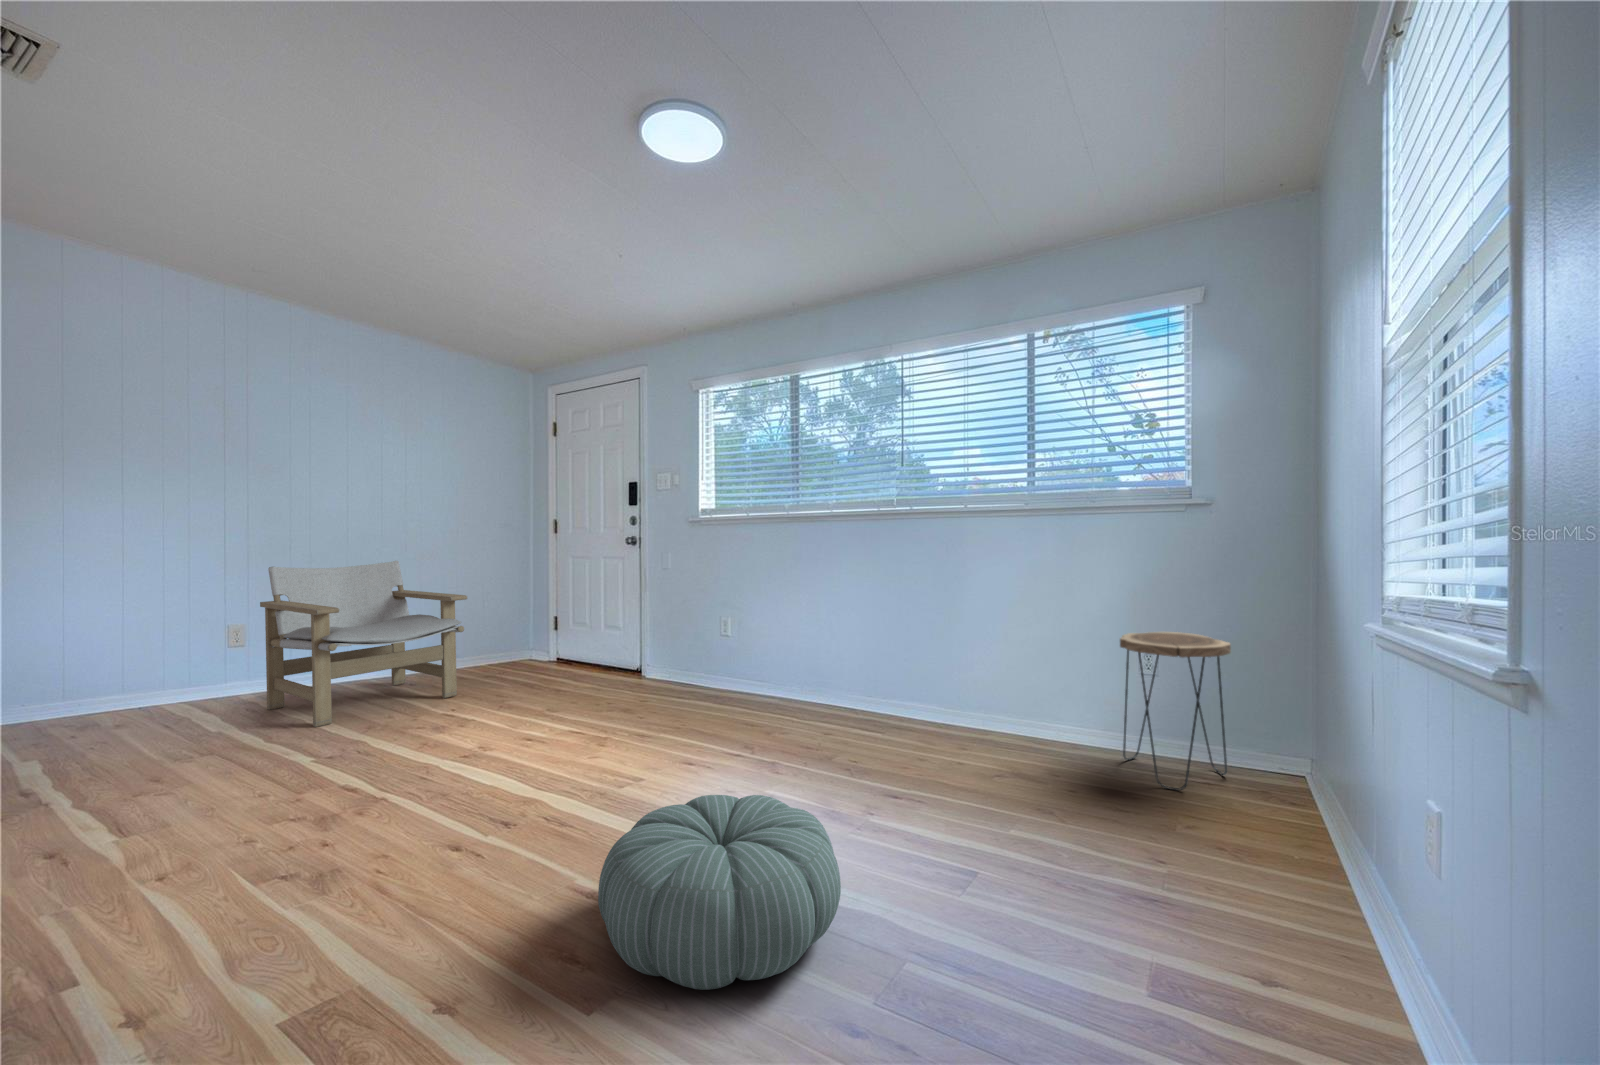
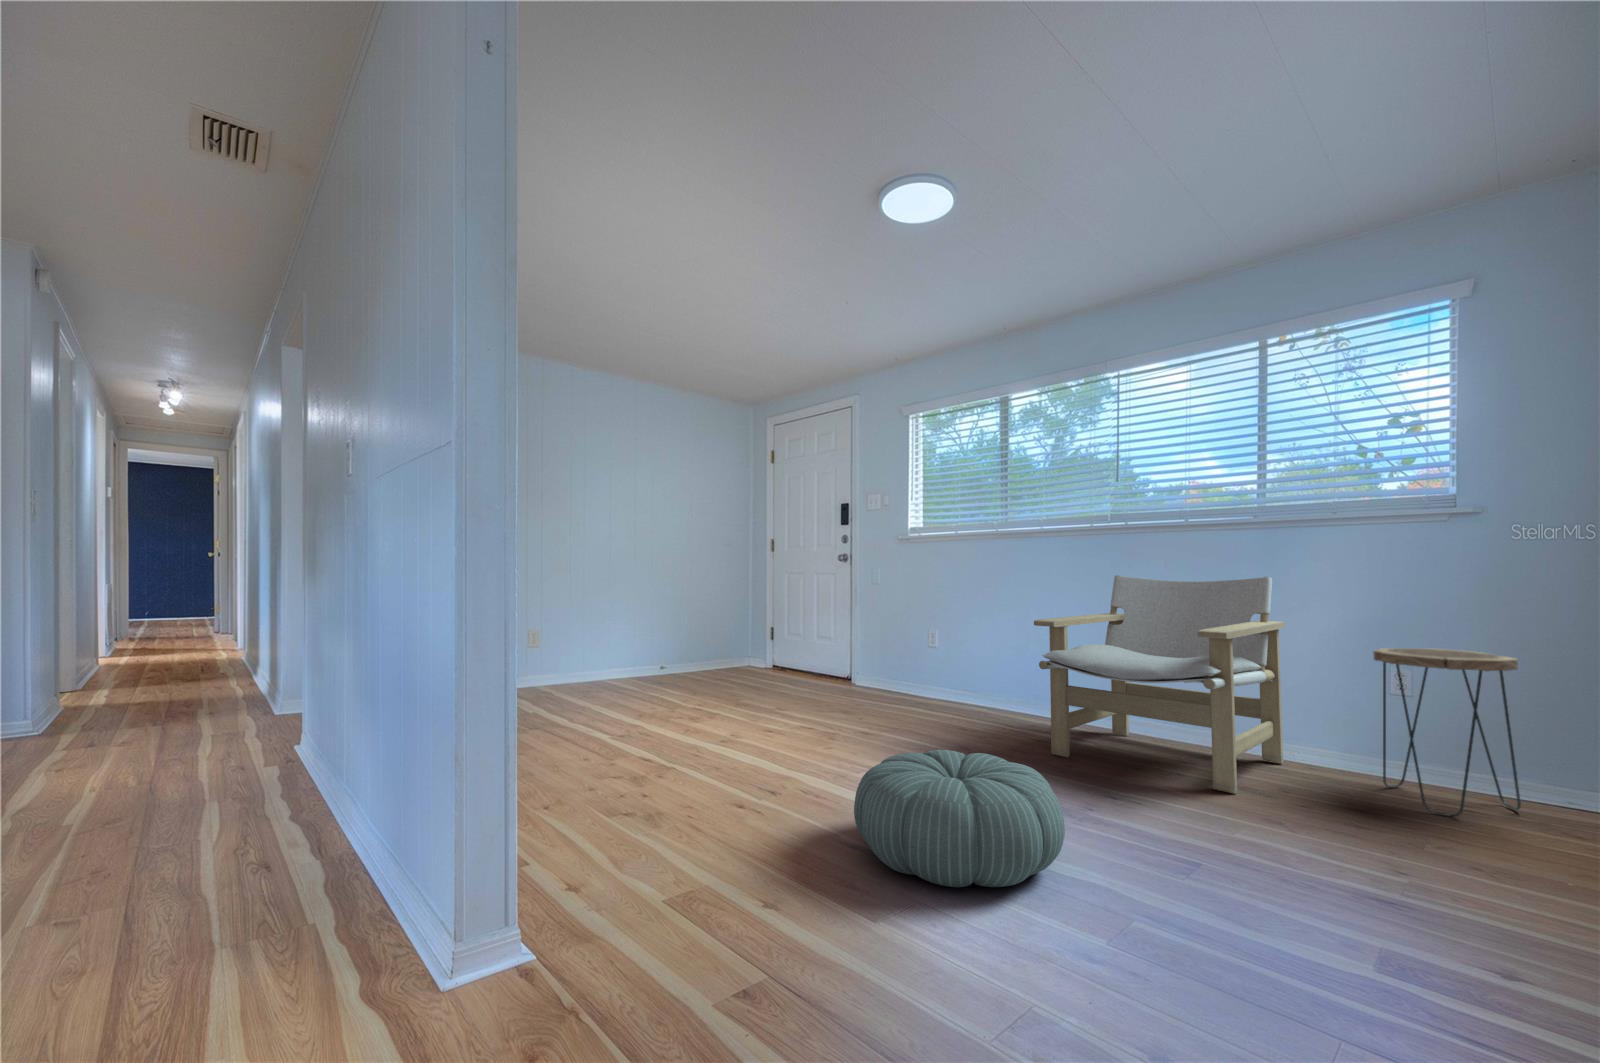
lounge chair: present [260,561,467,727] -> present [1034,575,1284,794]

